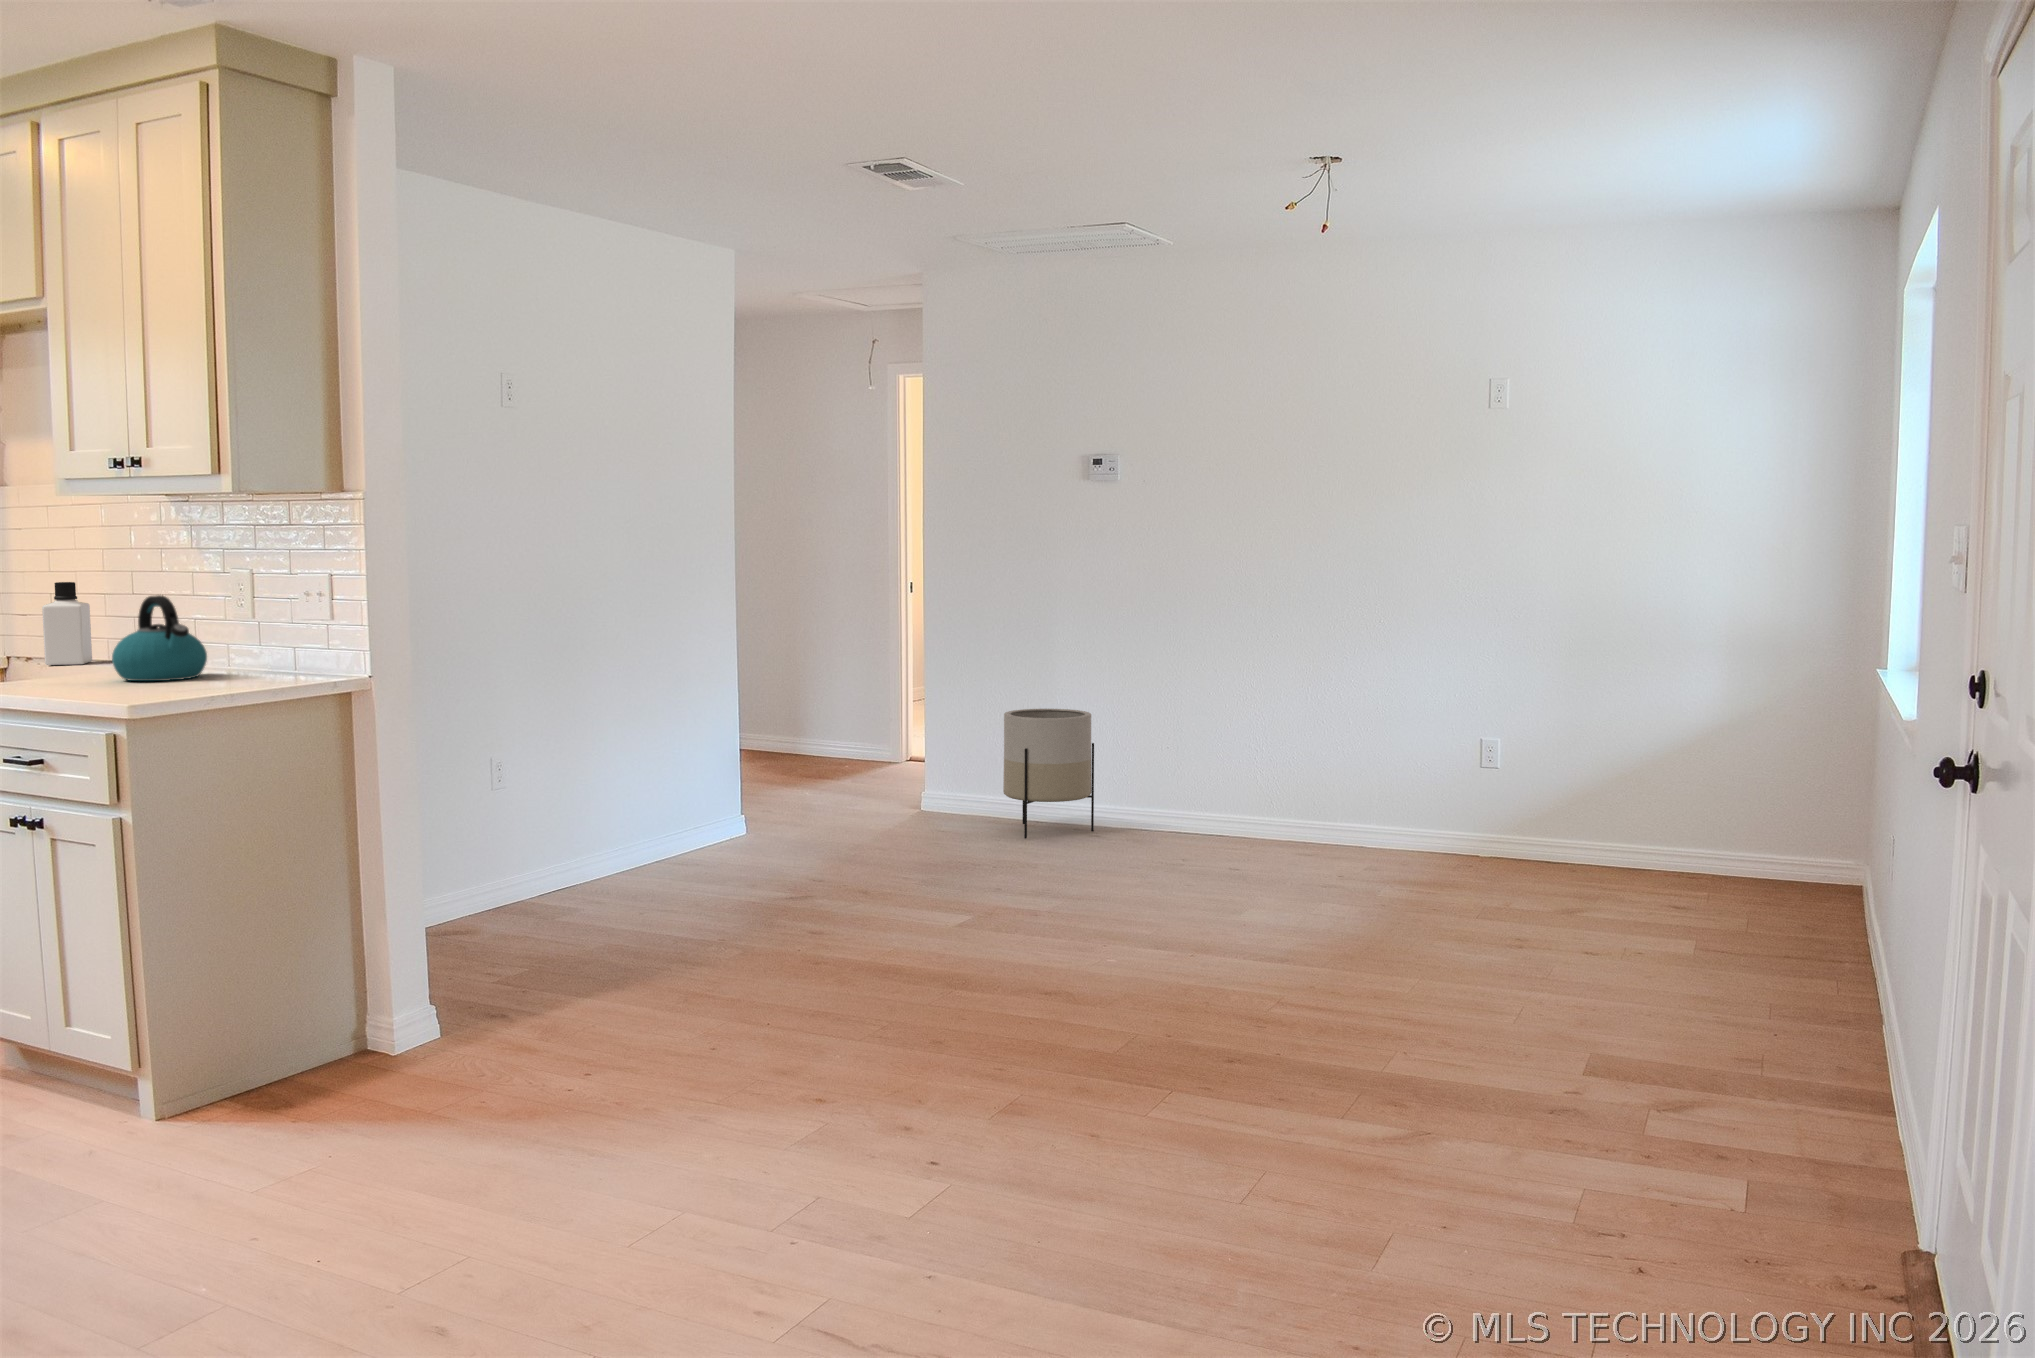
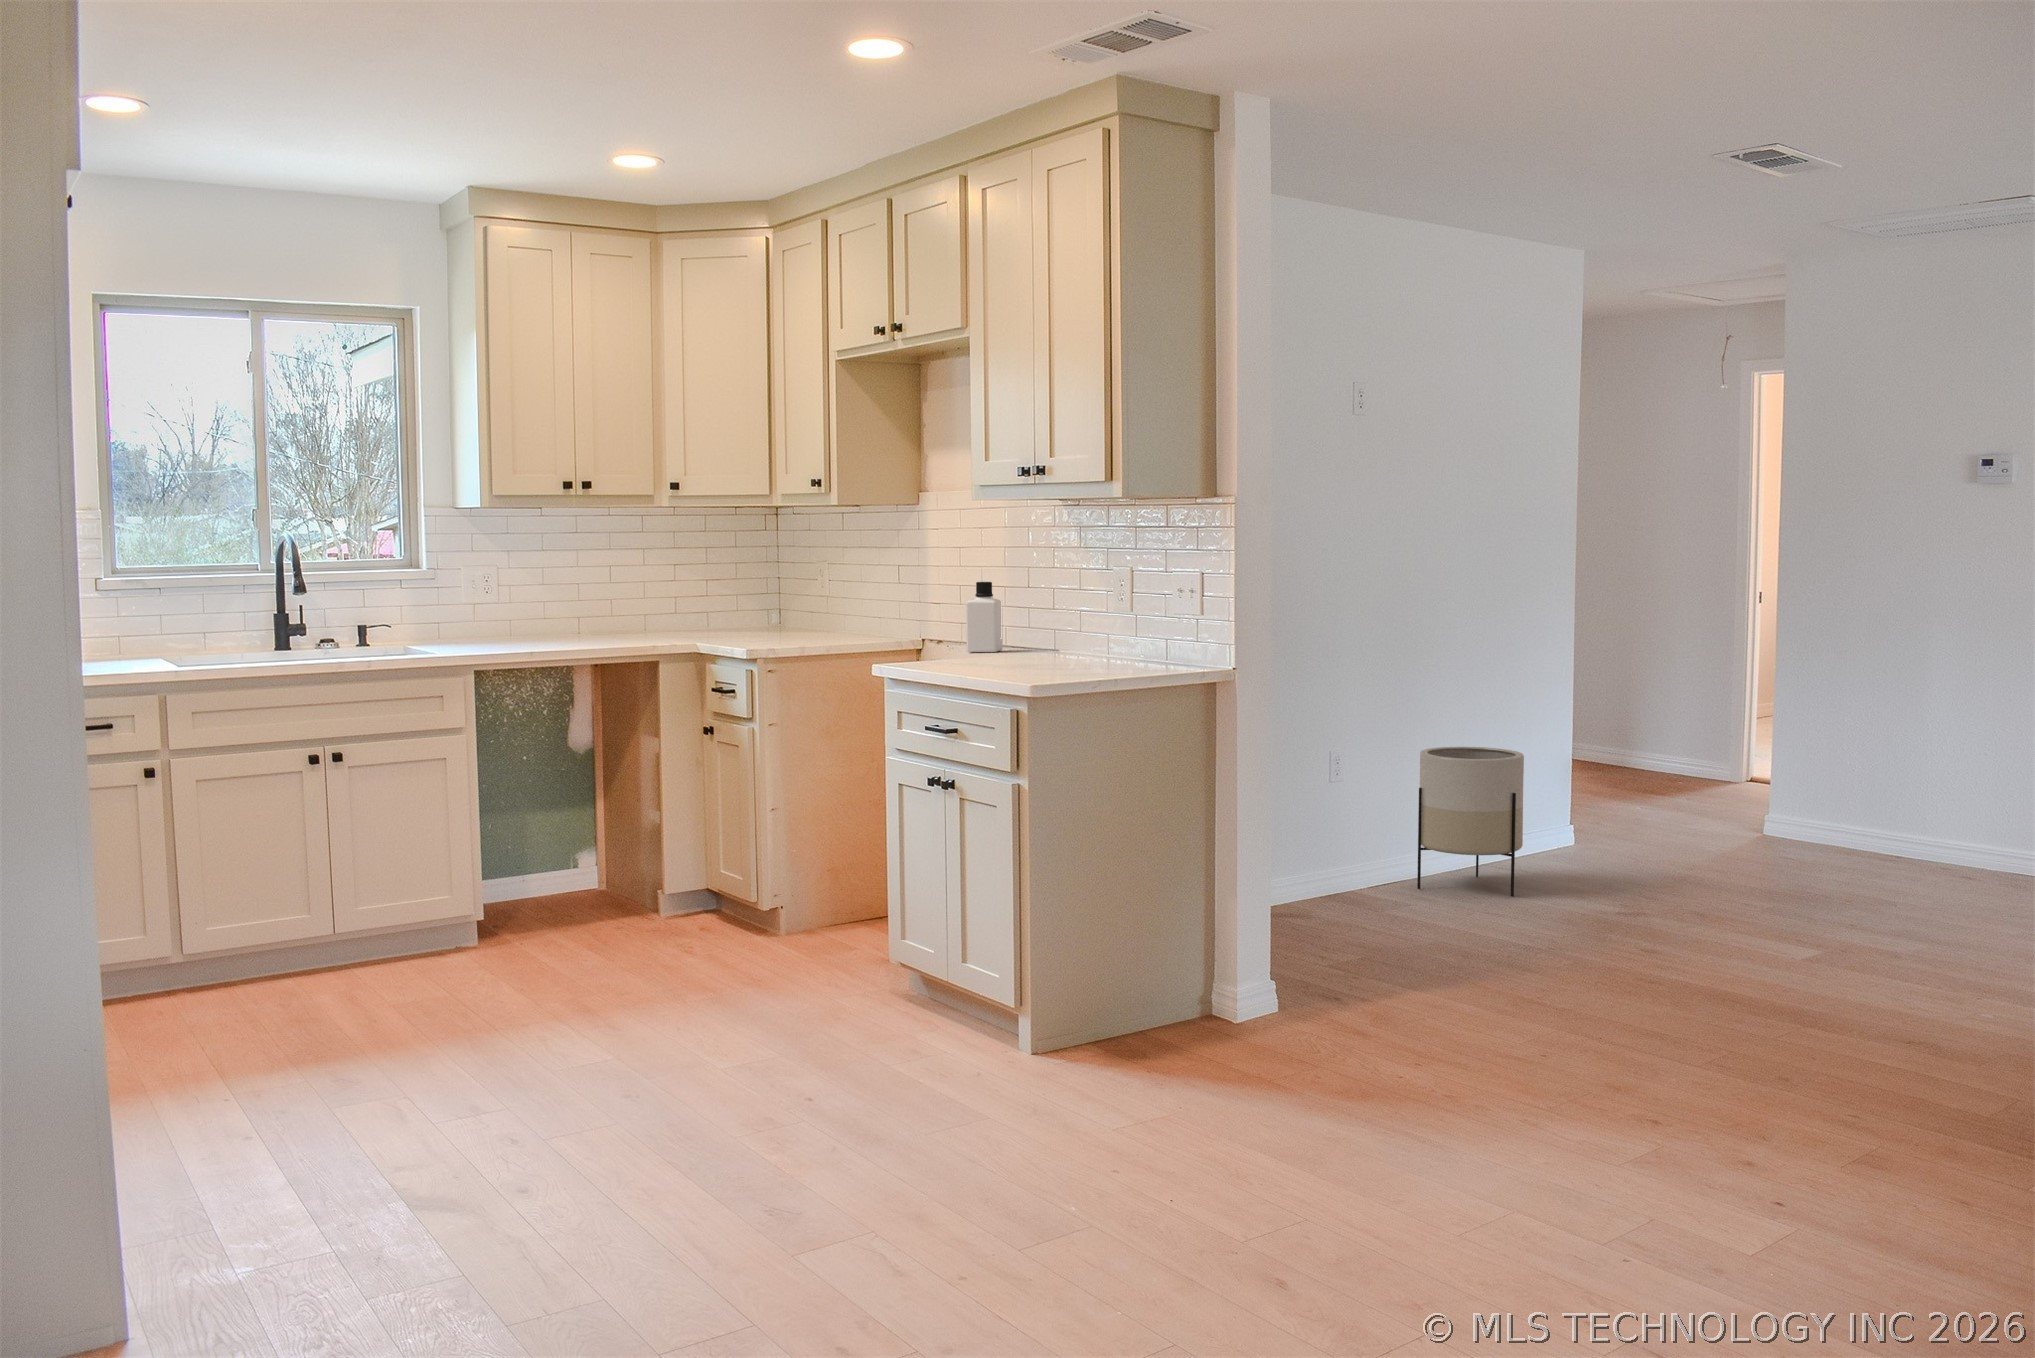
kettle: present [112,595,207,681] -> none [1016,591,1092,666]
planter: present [1003,709,1094,839] -> present [1417,747,1524,896]

